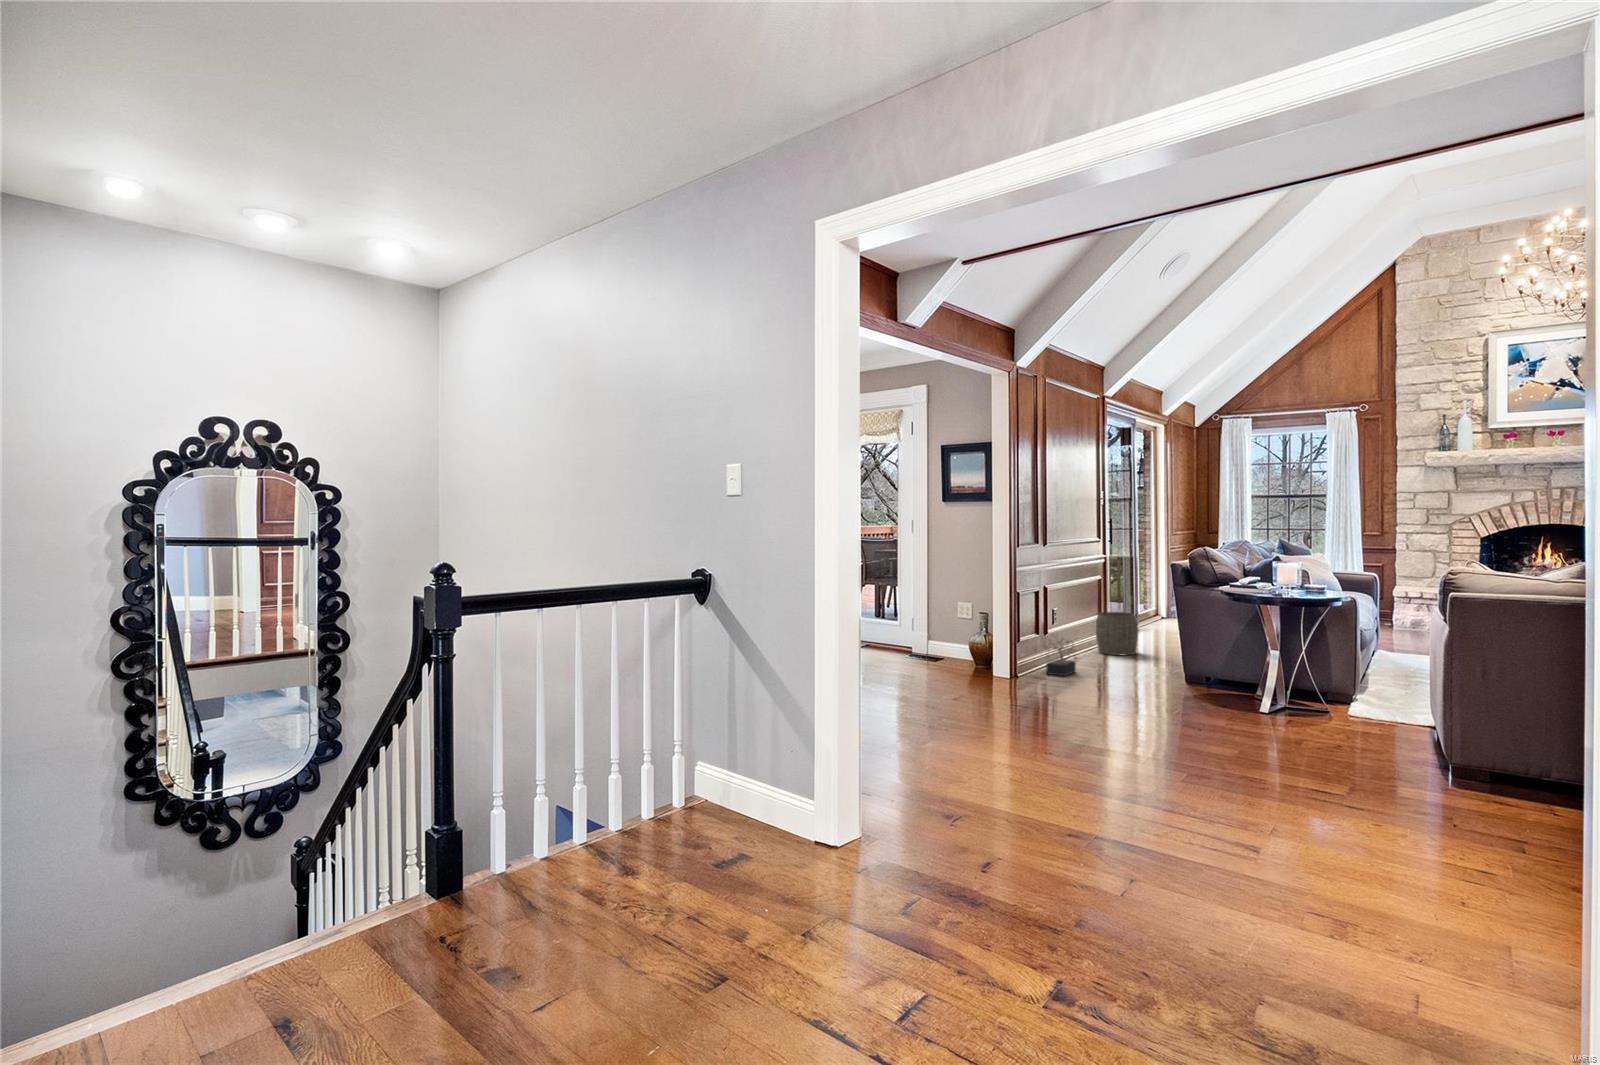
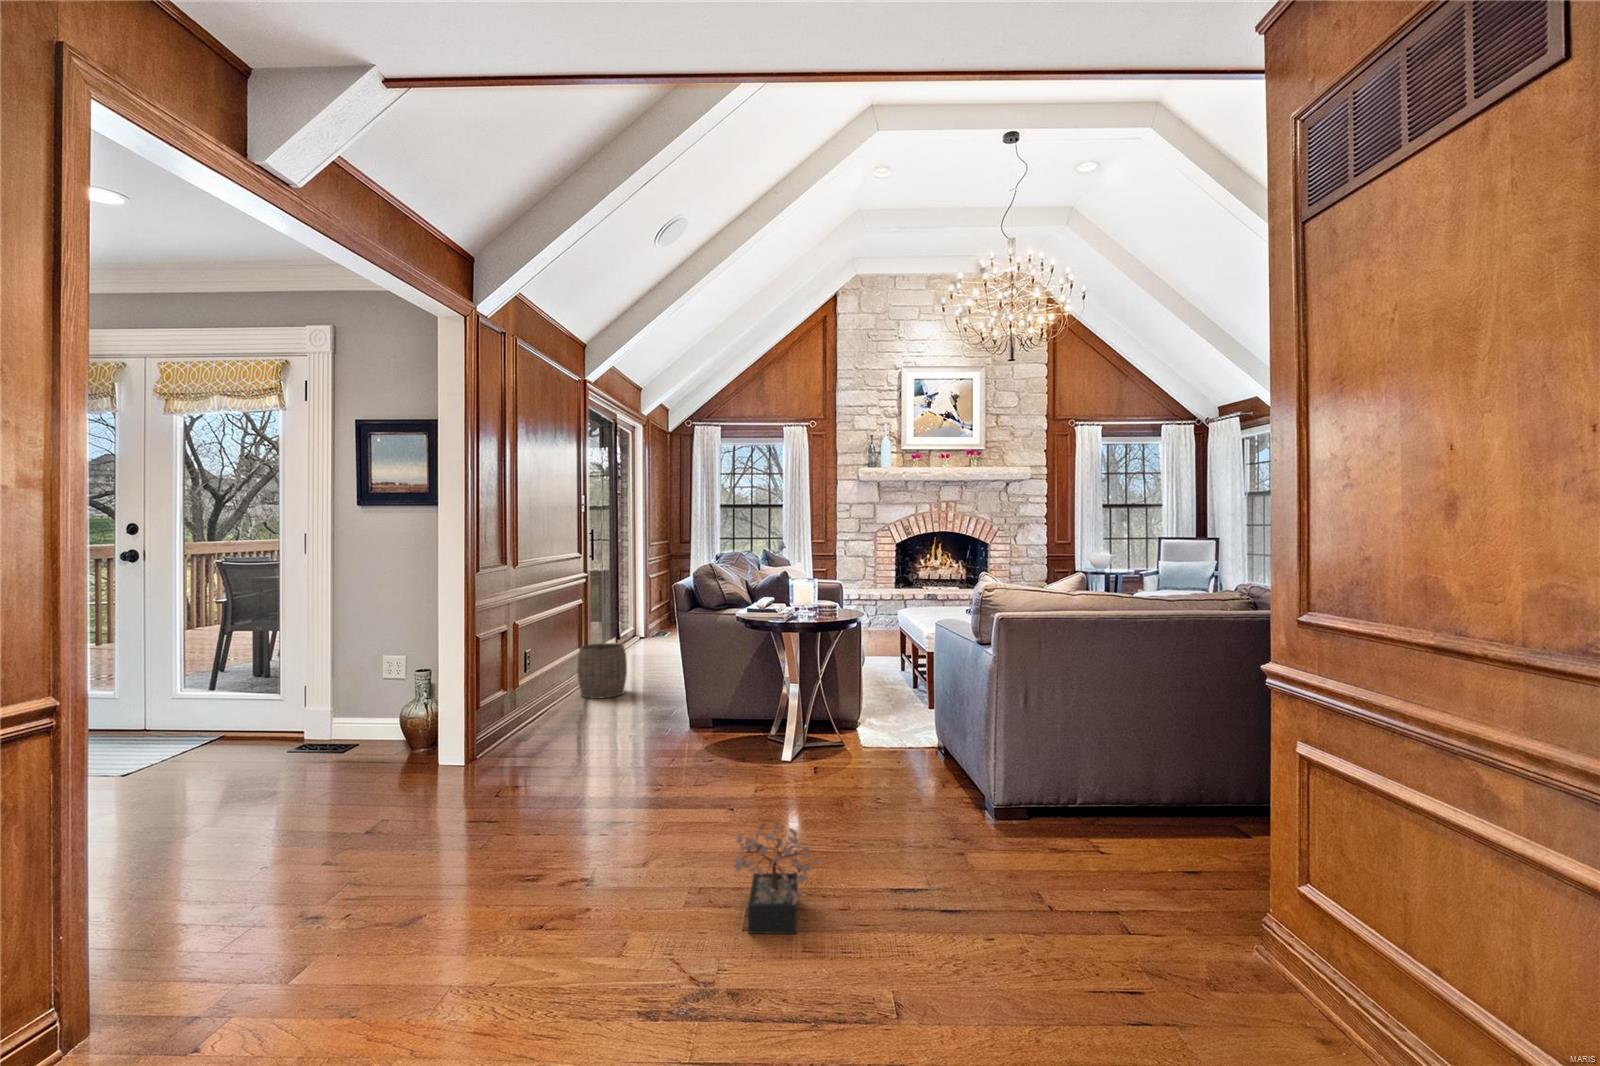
decorative plant: present [1043,635,1076,676] -> present [734,822,818,934]

